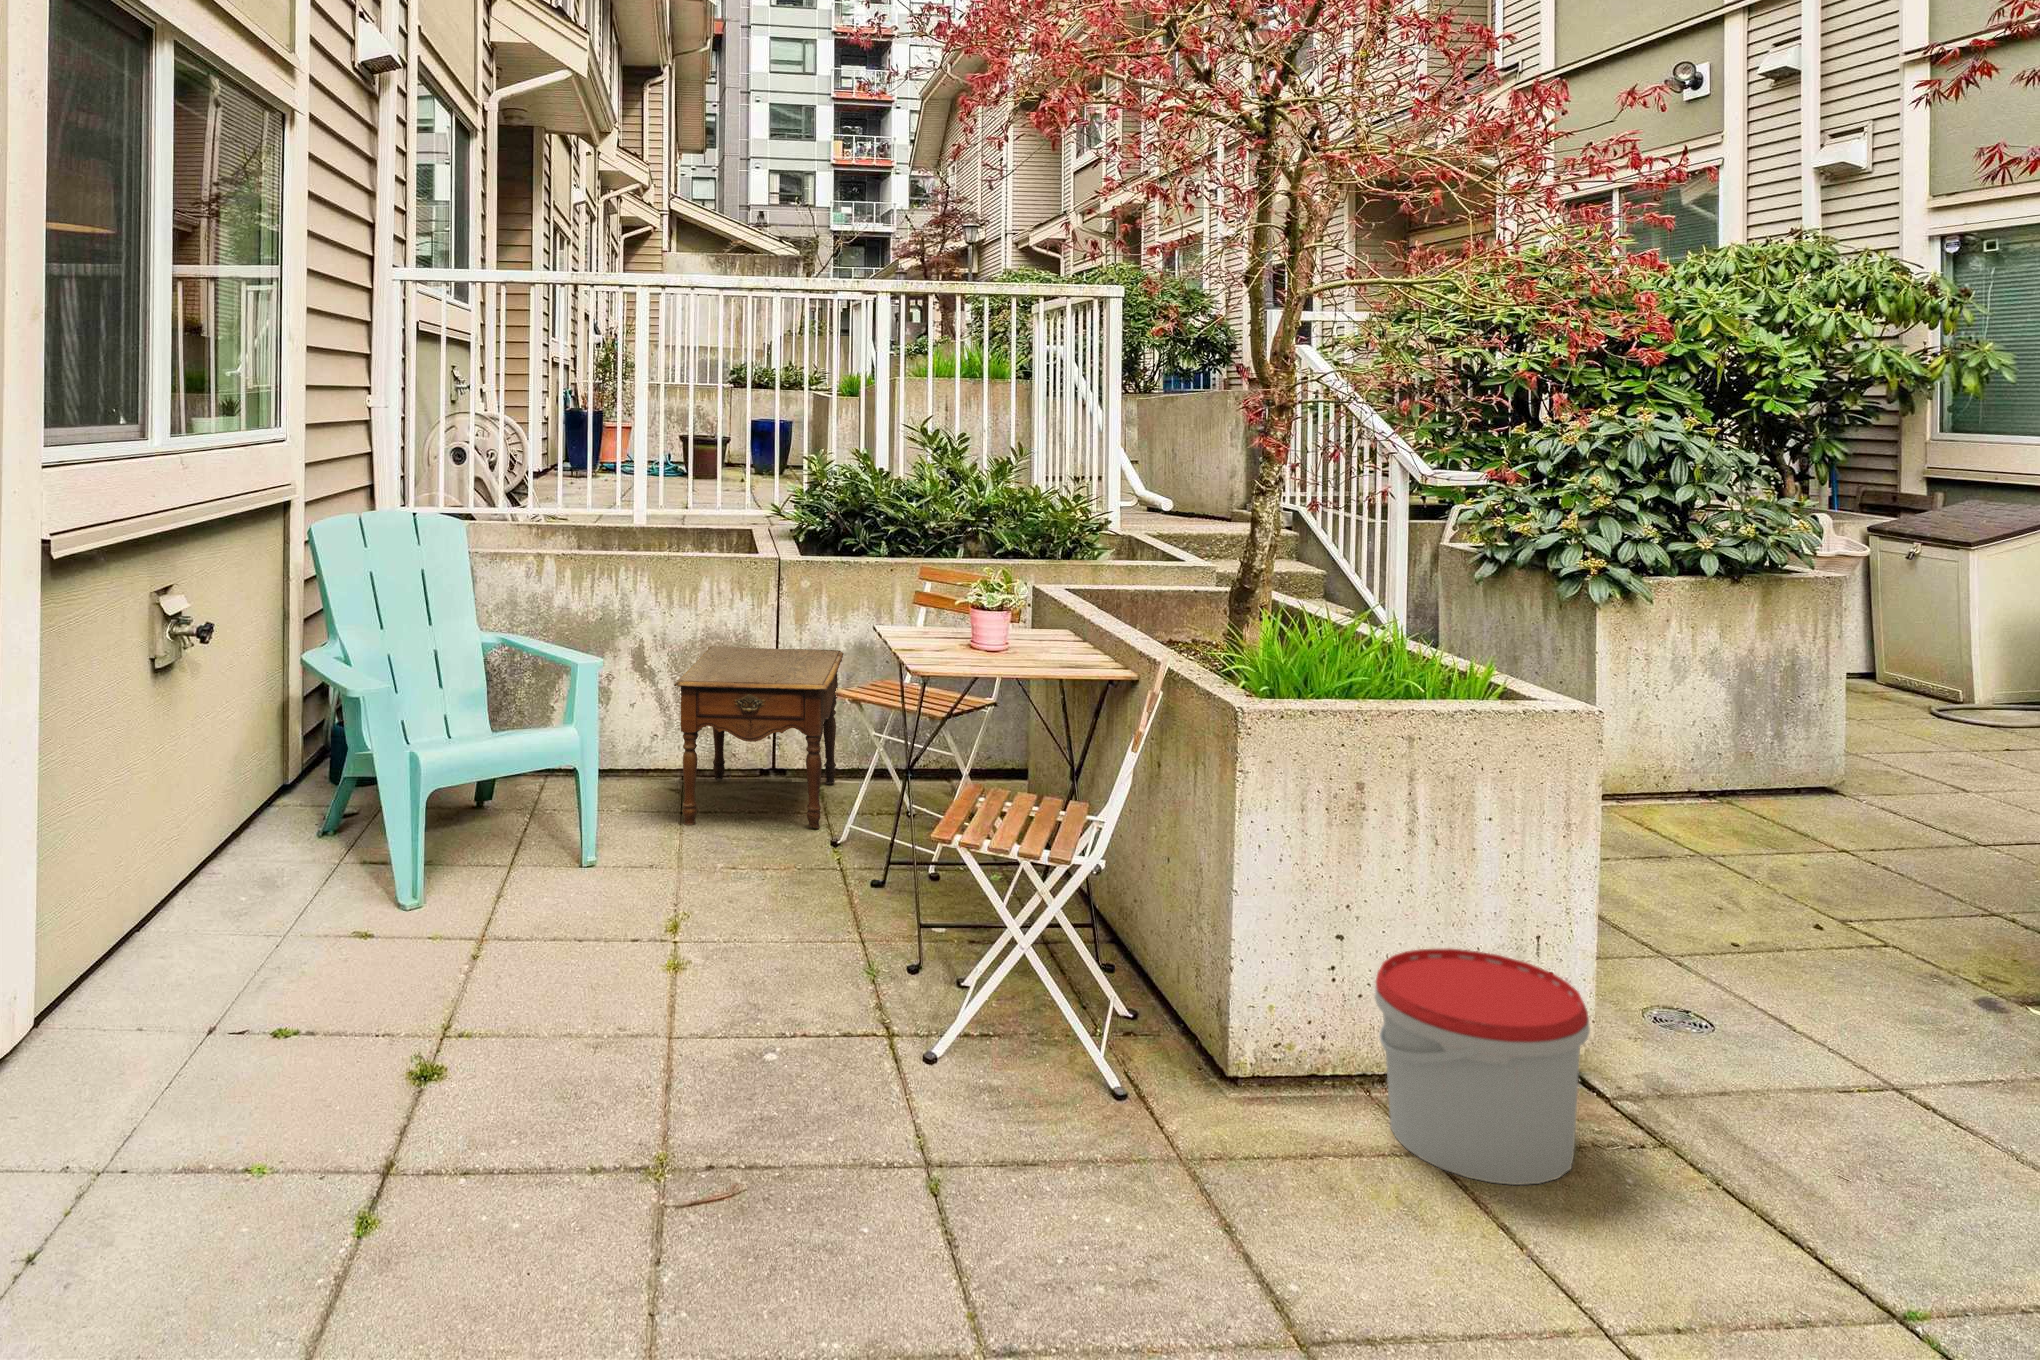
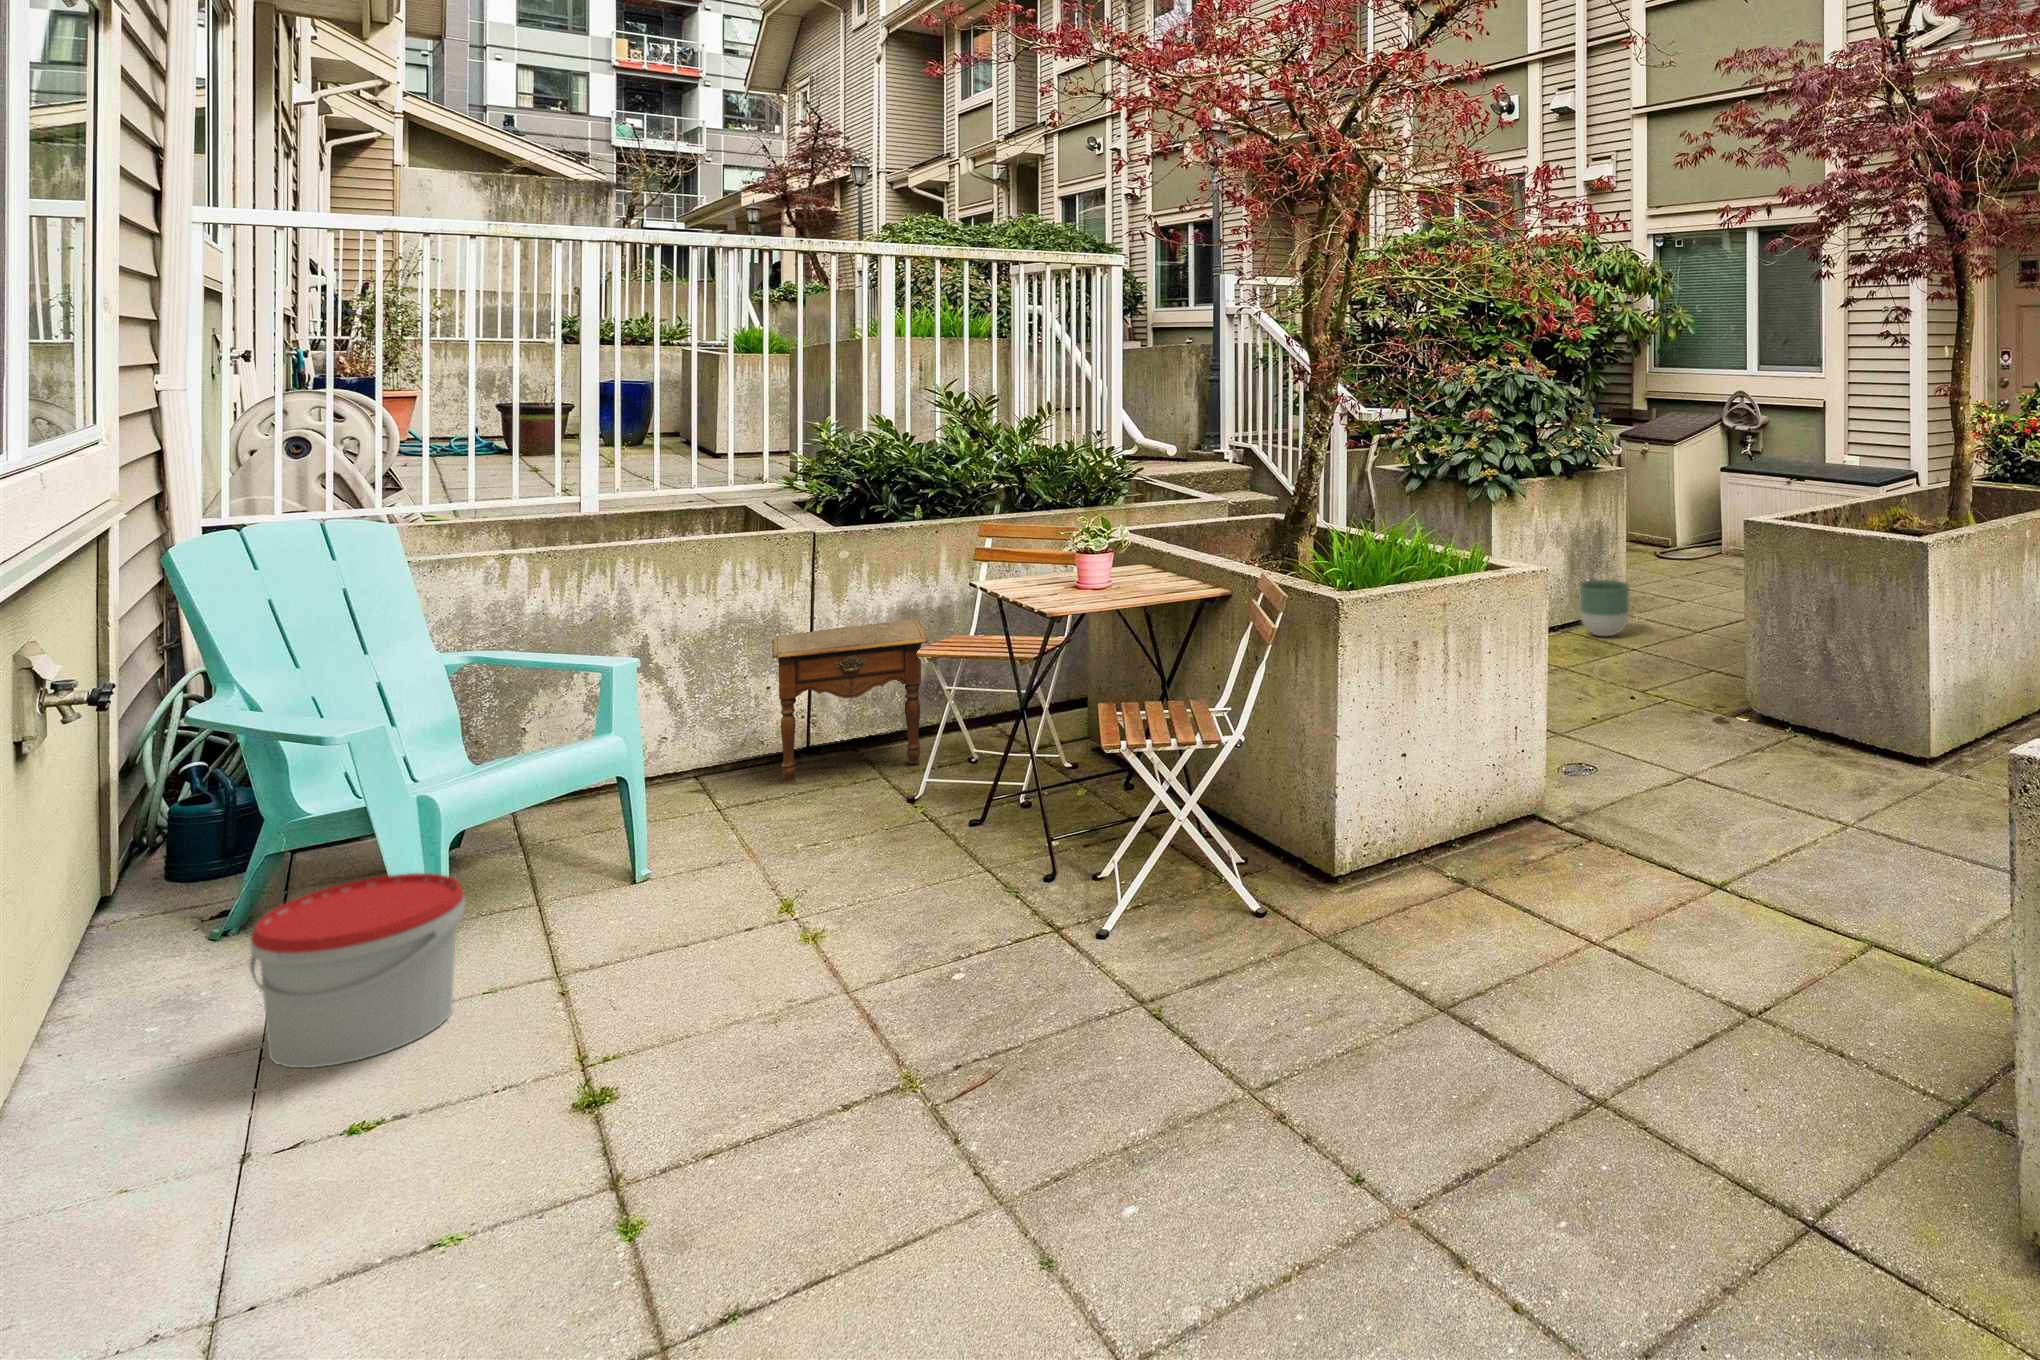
planter: none [1756,728,1846,816] -> present [1580,580,1630,636]
bucket: present [1374,948,1590,1185] -> present [250,873,466,1068]

